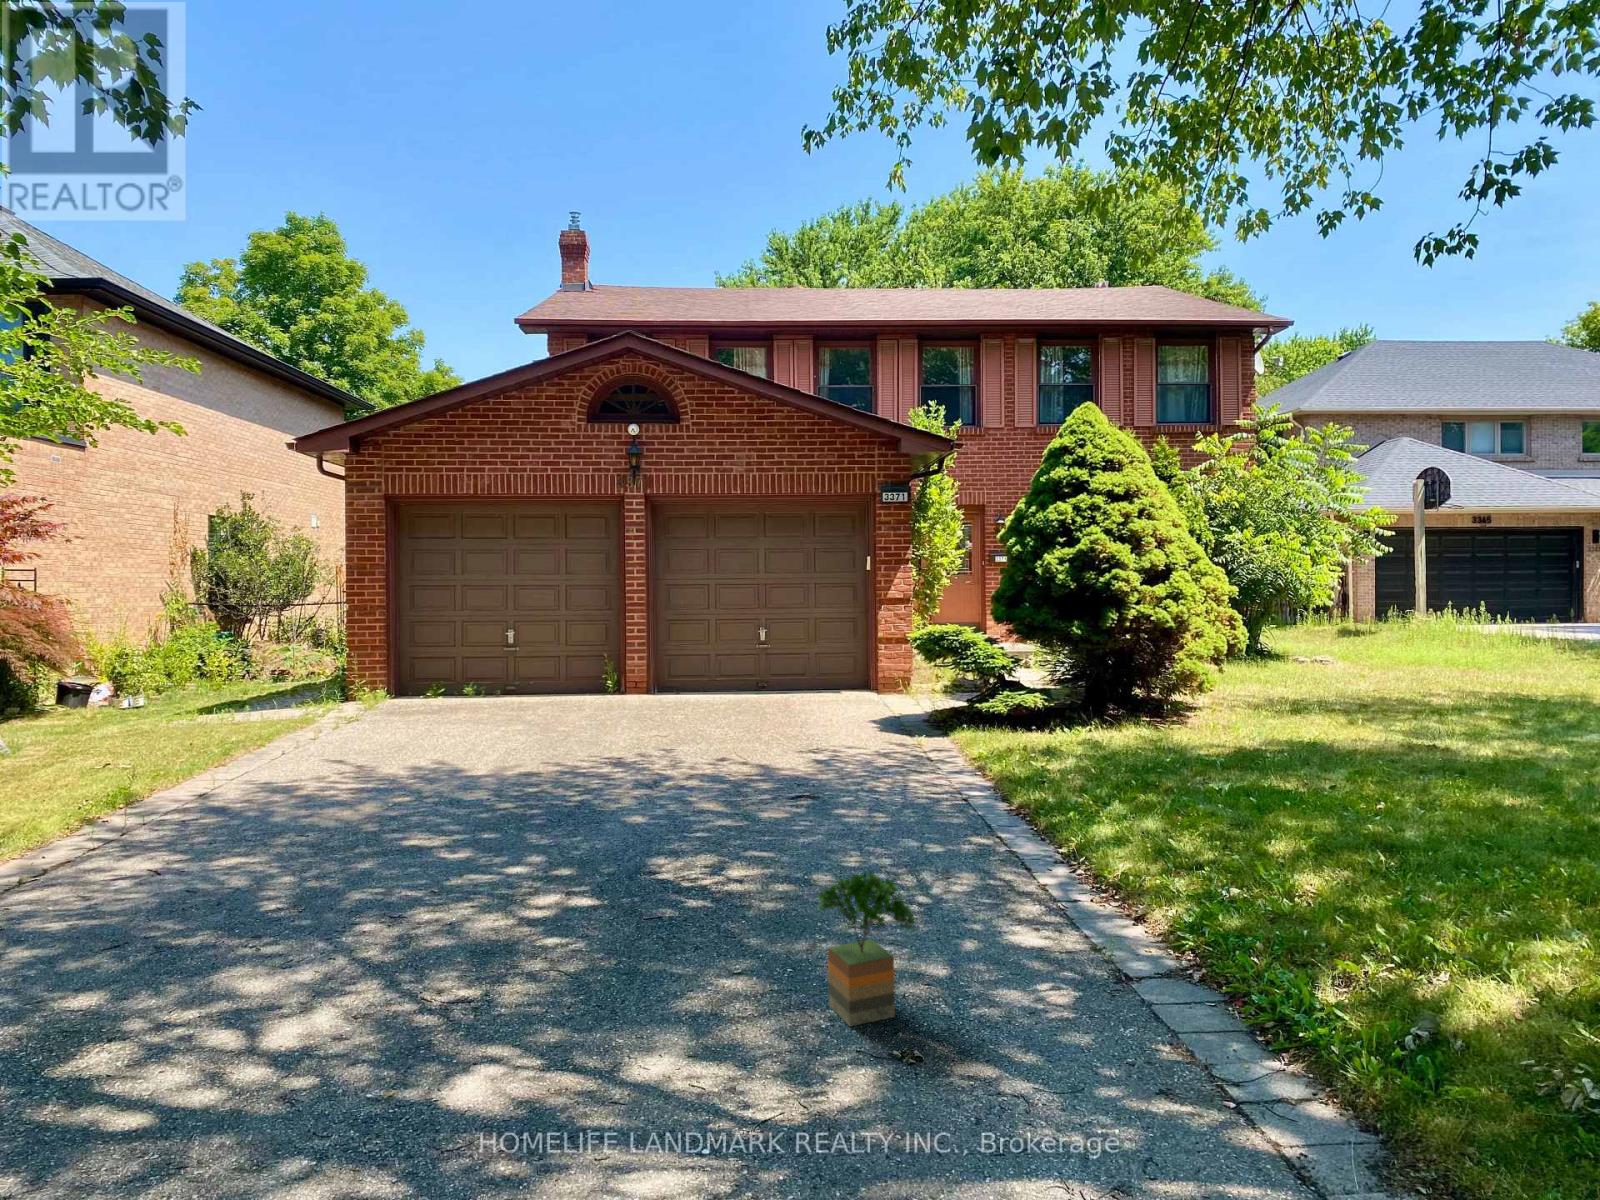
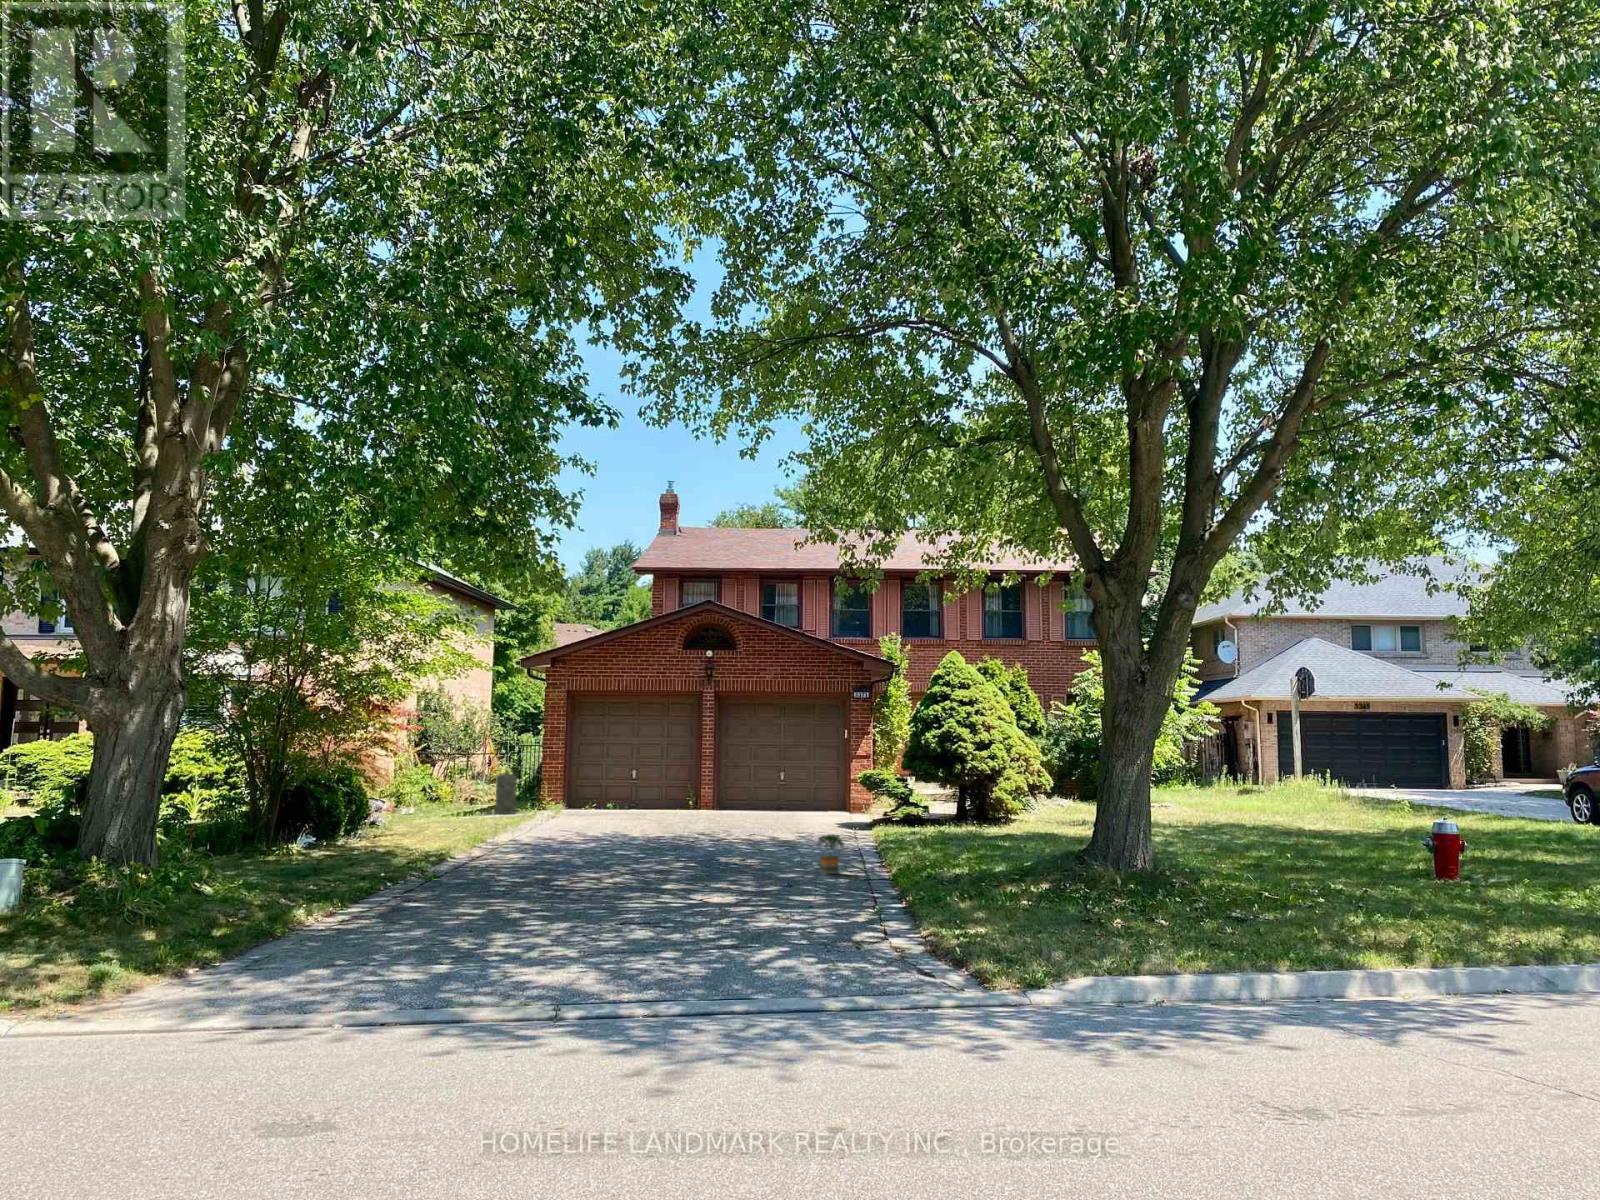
trash can: none [309,640,348,710] -> present [495,773,517,814]

